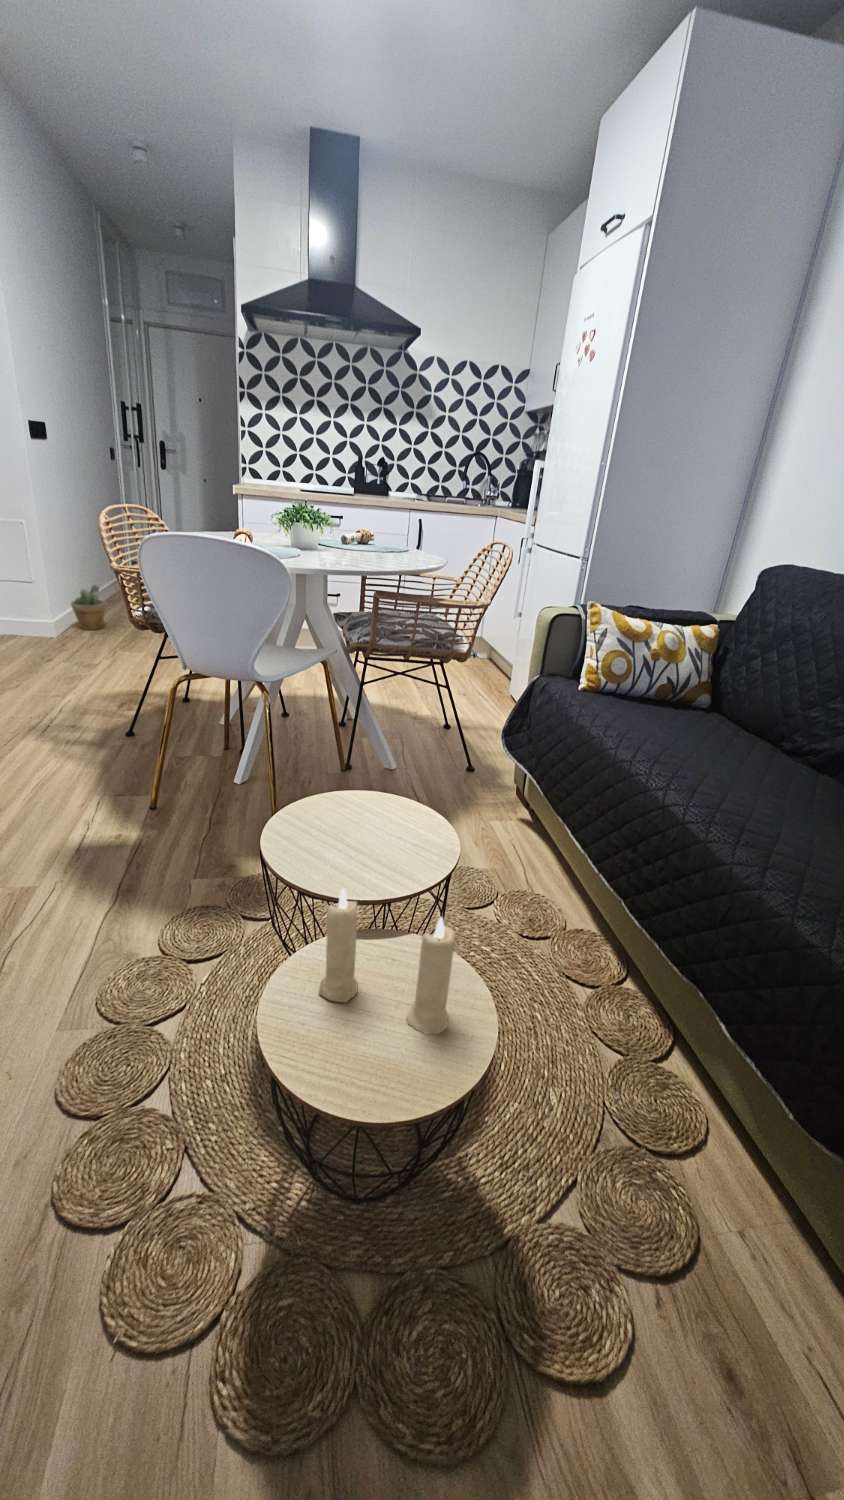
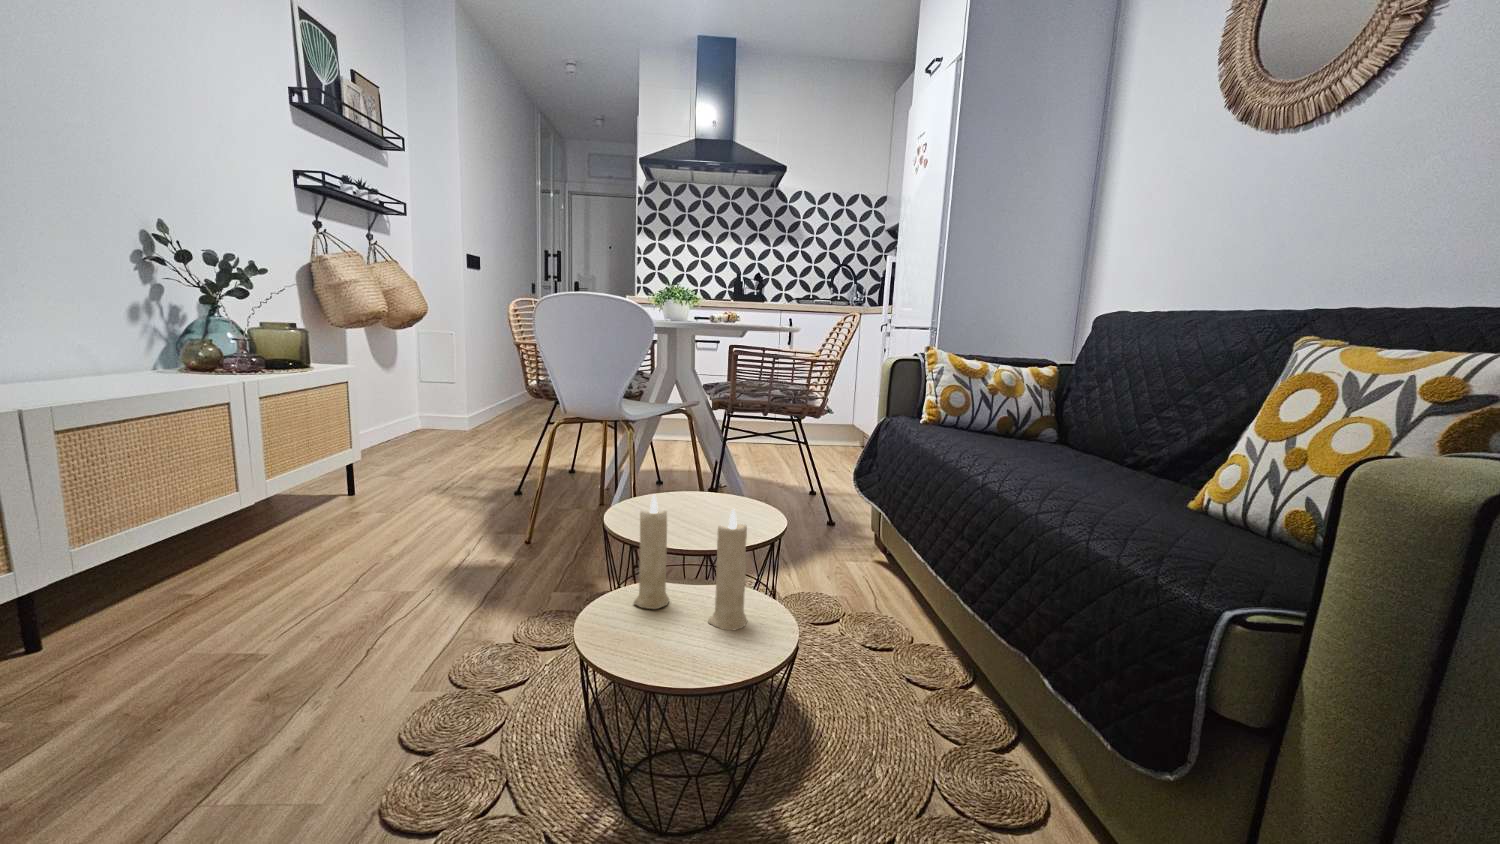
potted plant: present [71,585,105,630] -> none [478,389,508,428]

